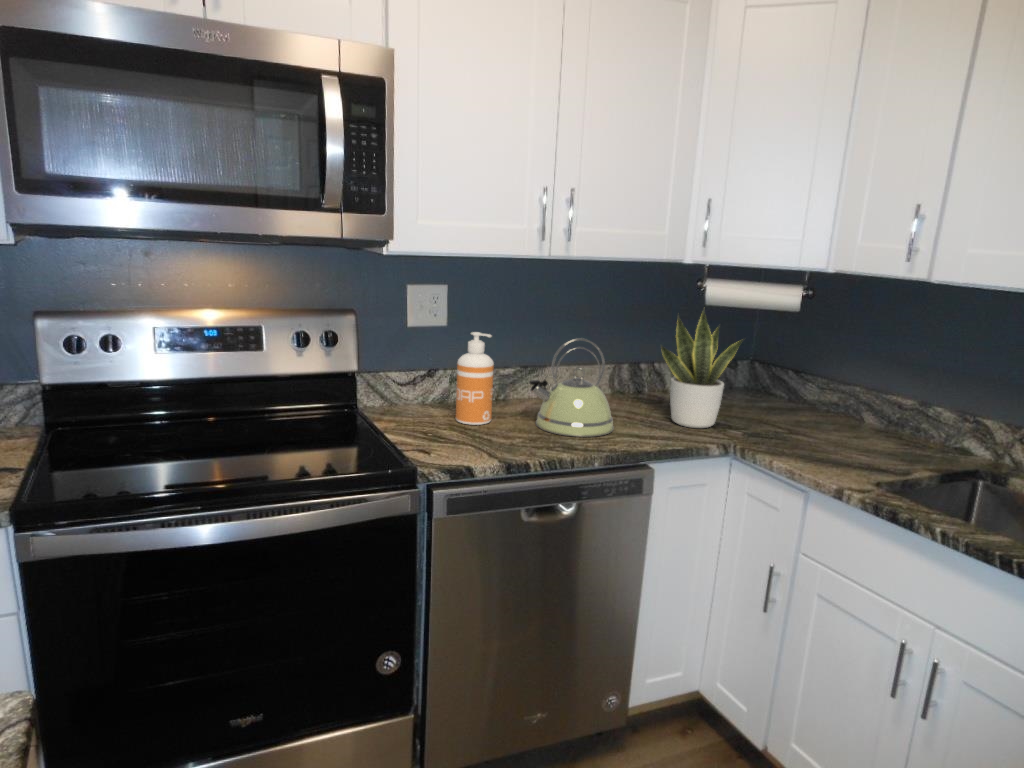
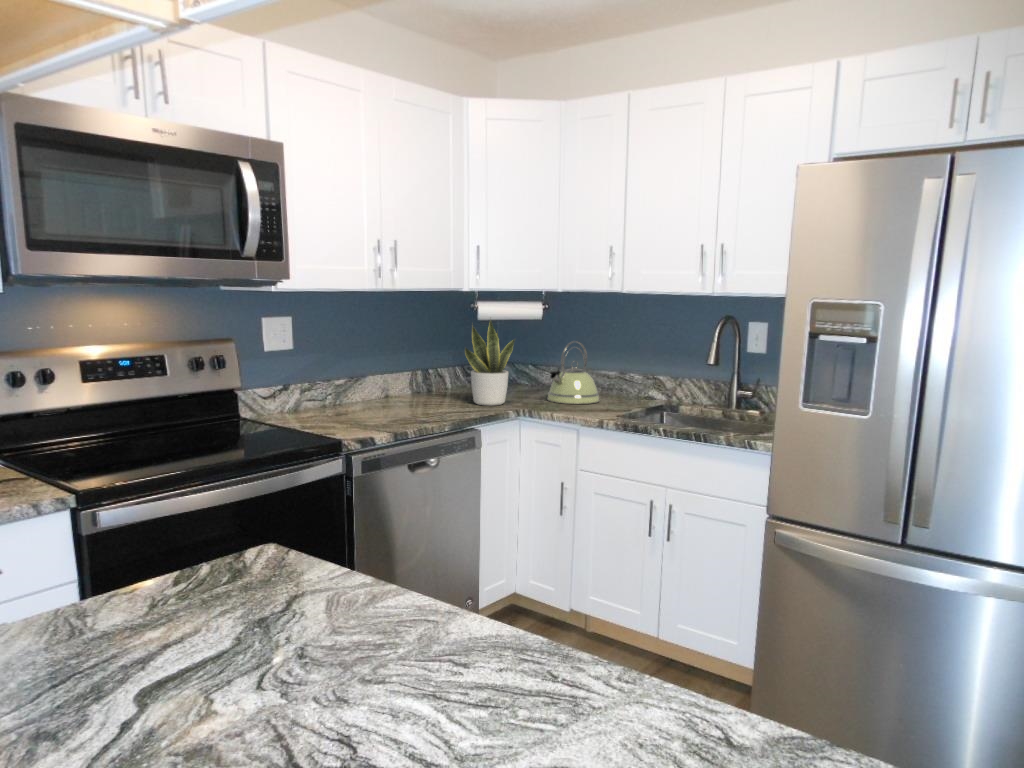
soap dispenser: present [456,332,494,425] -> none [326,346,355,420]
kettle: present [529,338,614,437] -> present [547,341,599,404]

